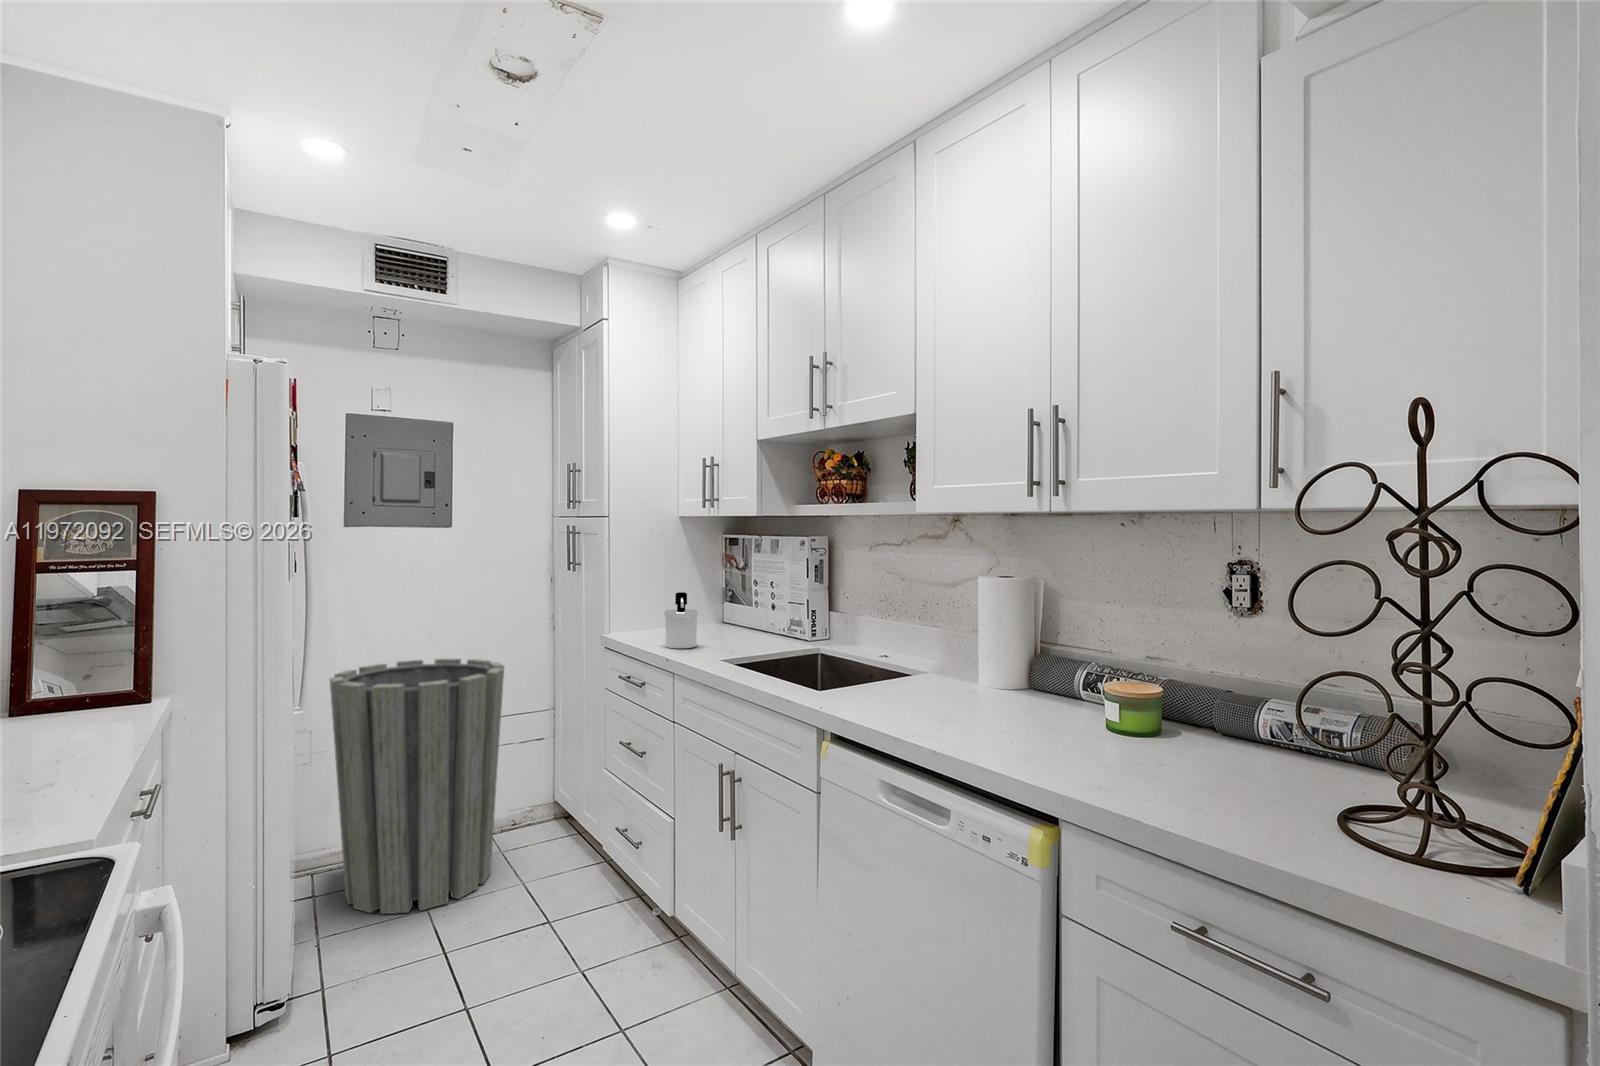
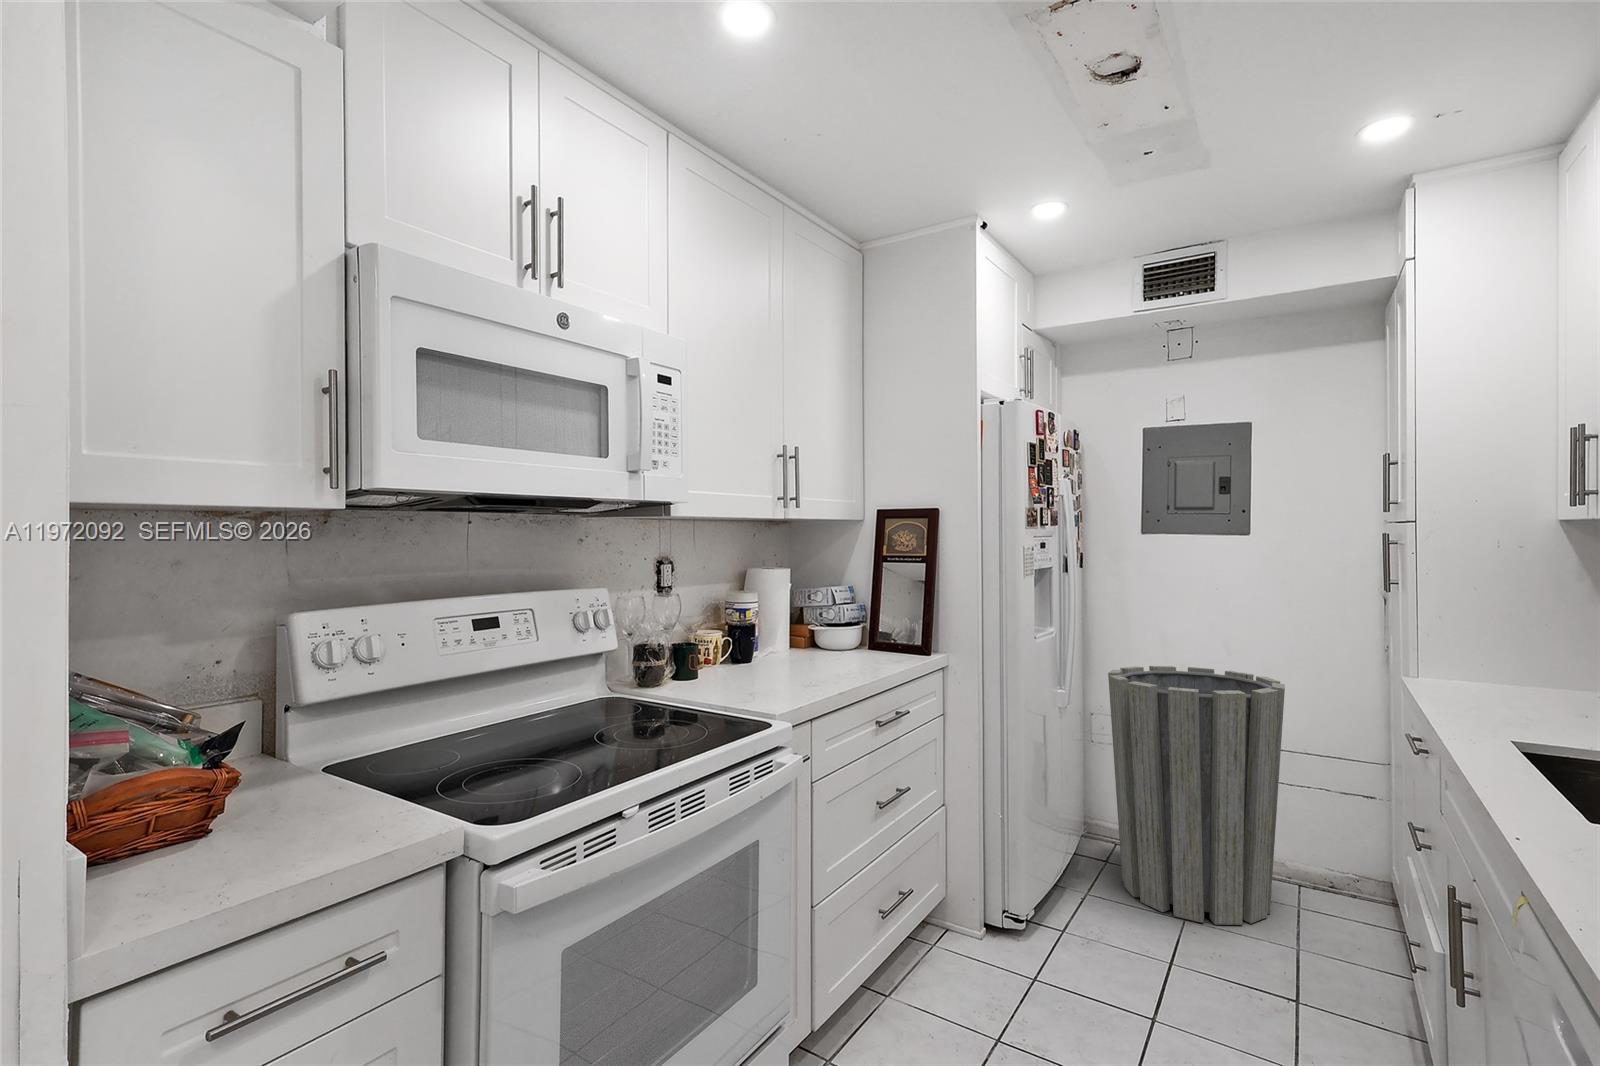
soap dispenser: present [665,592,698,648] -> none [1481,622,1547,706]

